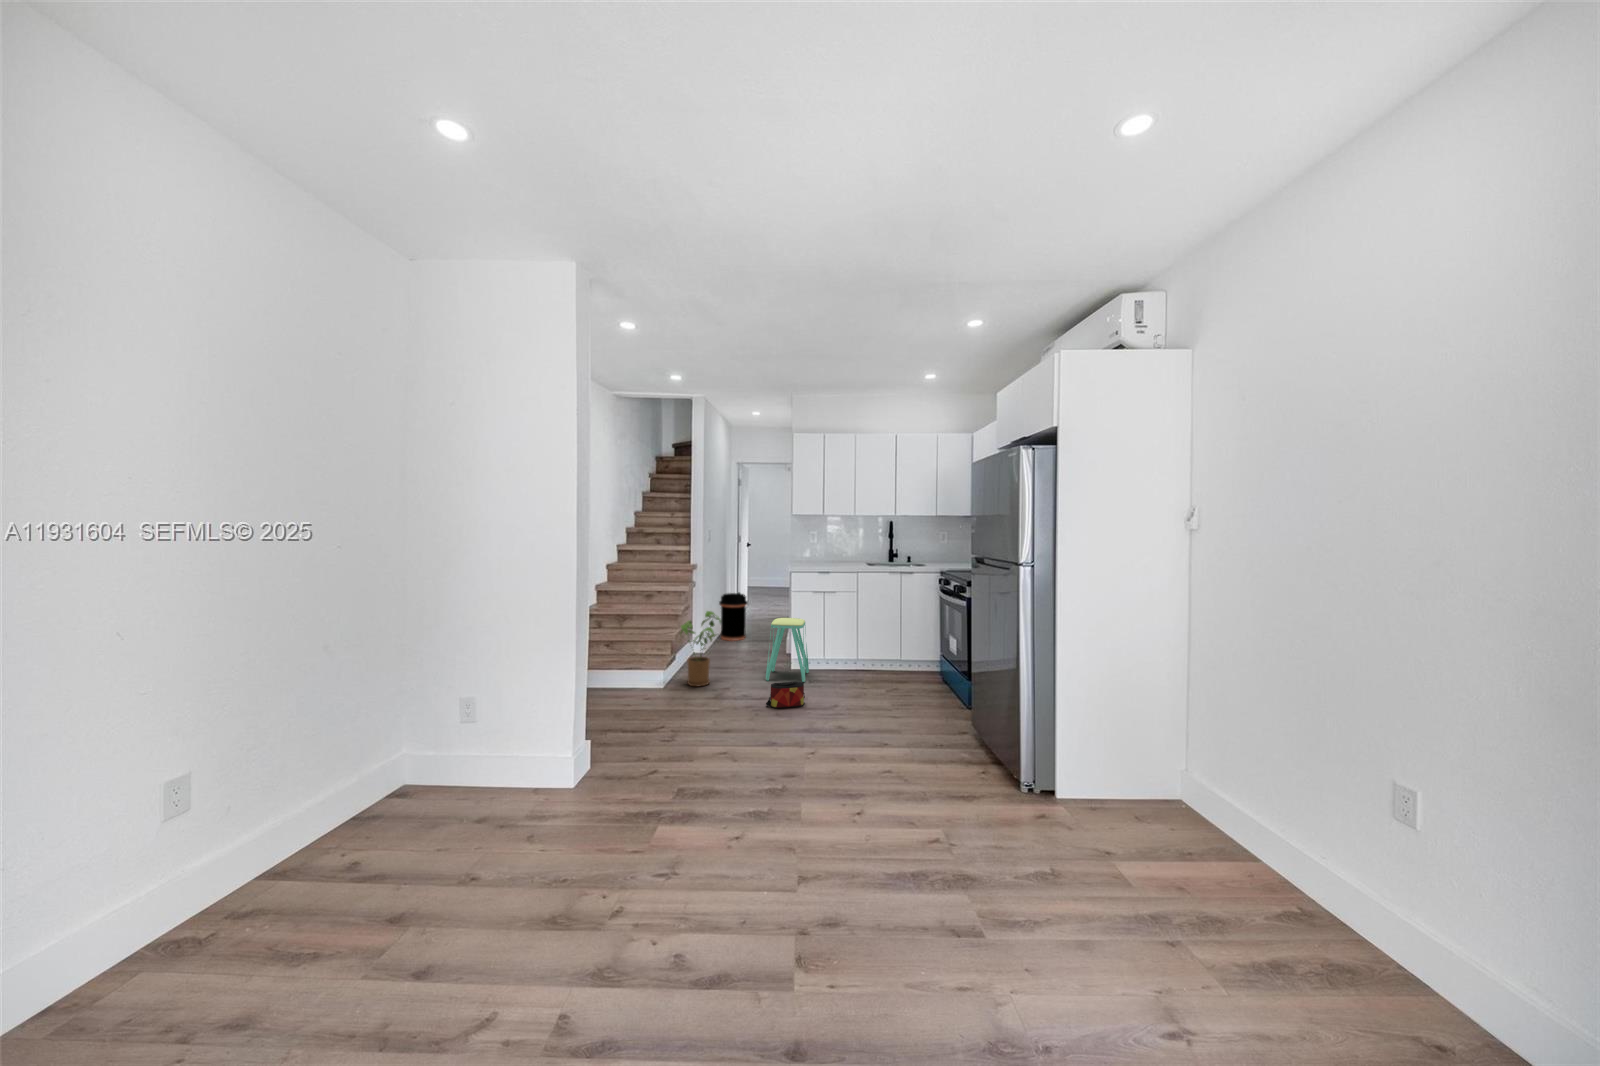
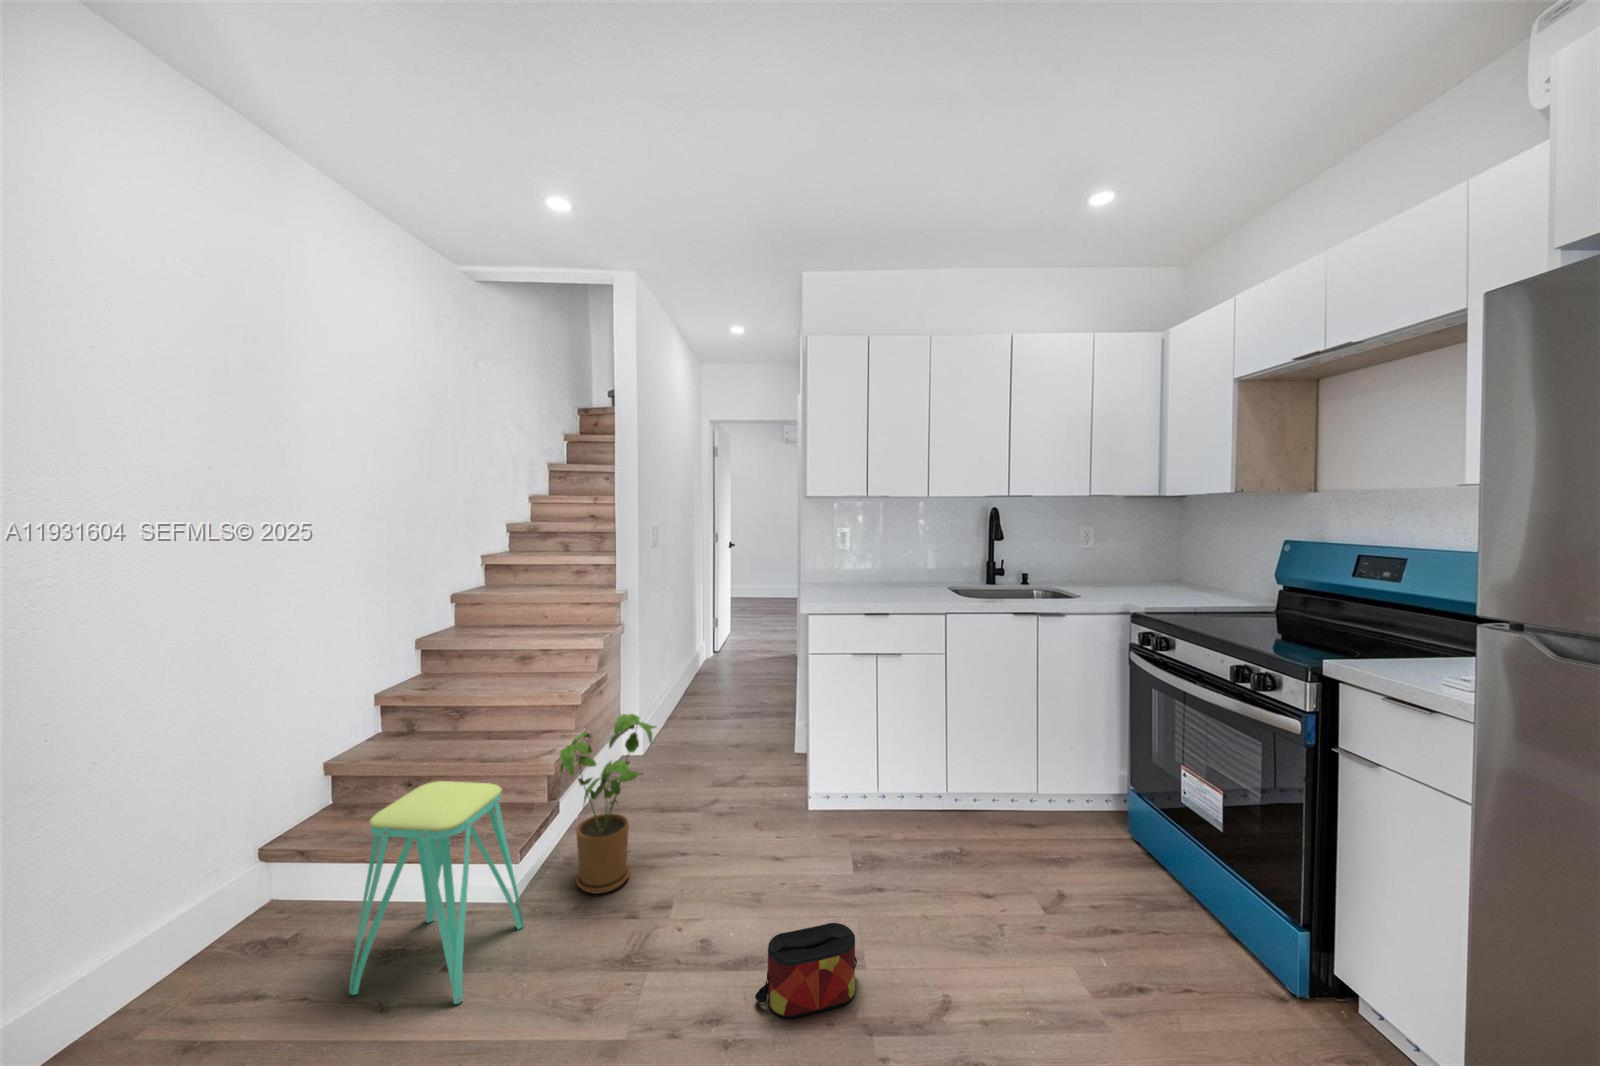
trash can: present [719,593,748,641] -> none [677,632,726,717]
stool: present [766,618,809,682] -> present [349,781,523,1004]

